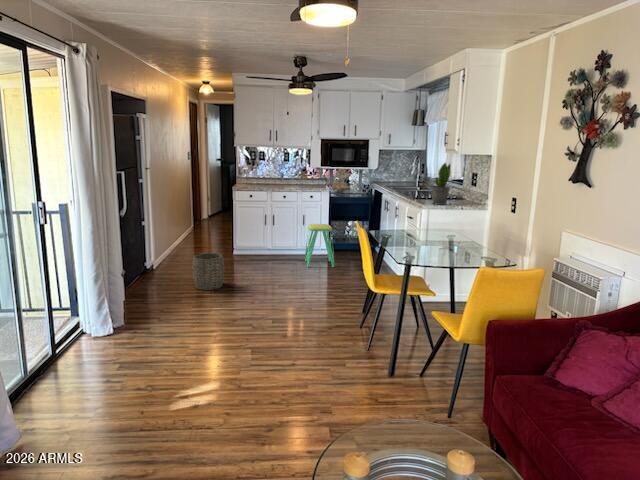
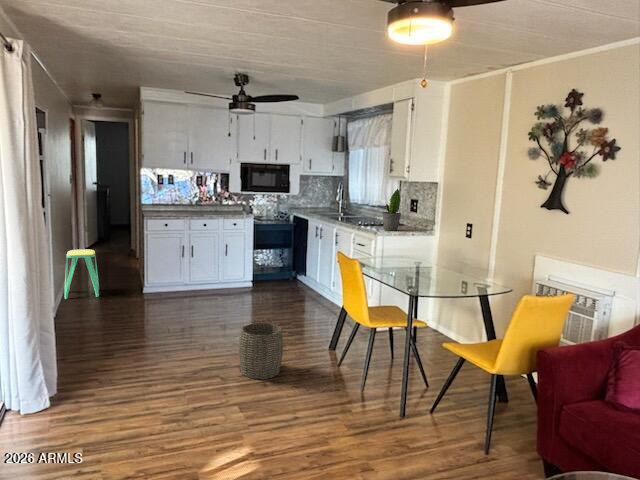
stool: present [305,224,334,268] -> present [64,249,99,299]
woven basket: present [192,253,224,290] -> present [239,323,283,379]

